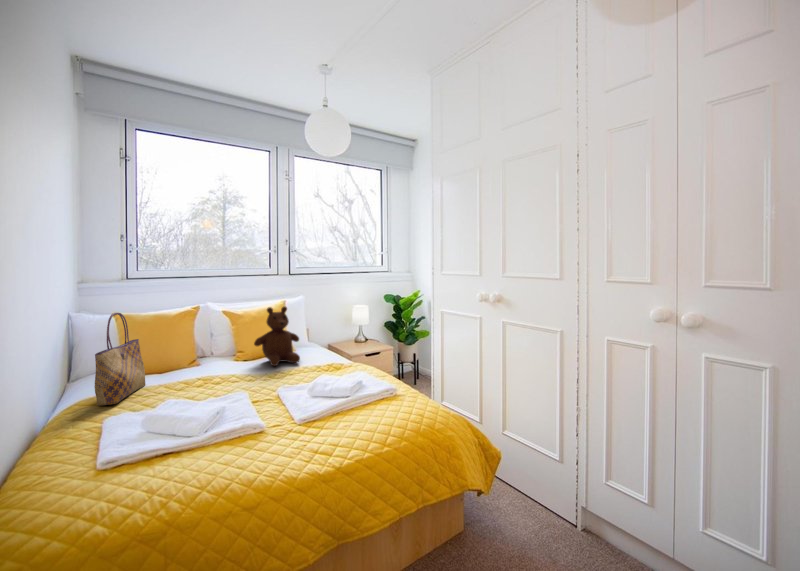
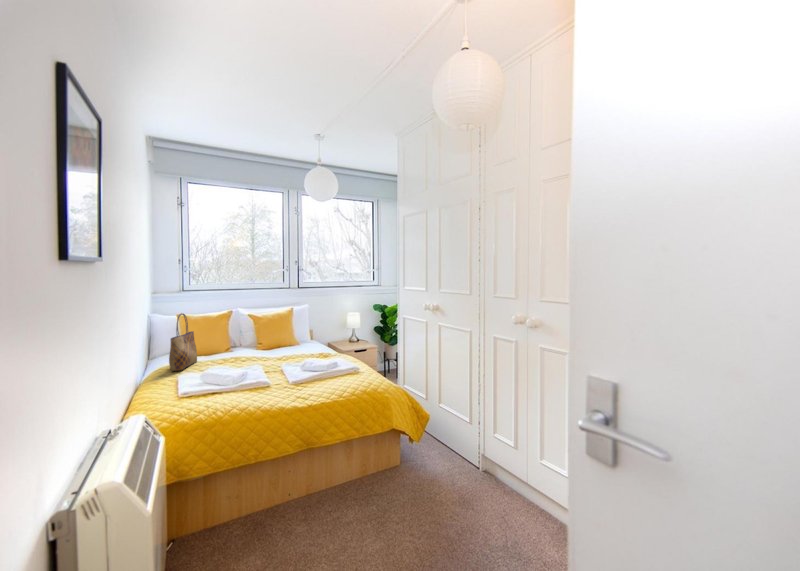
teddy bear: present [254,307,300,366] -> none [269,312,301,354]

